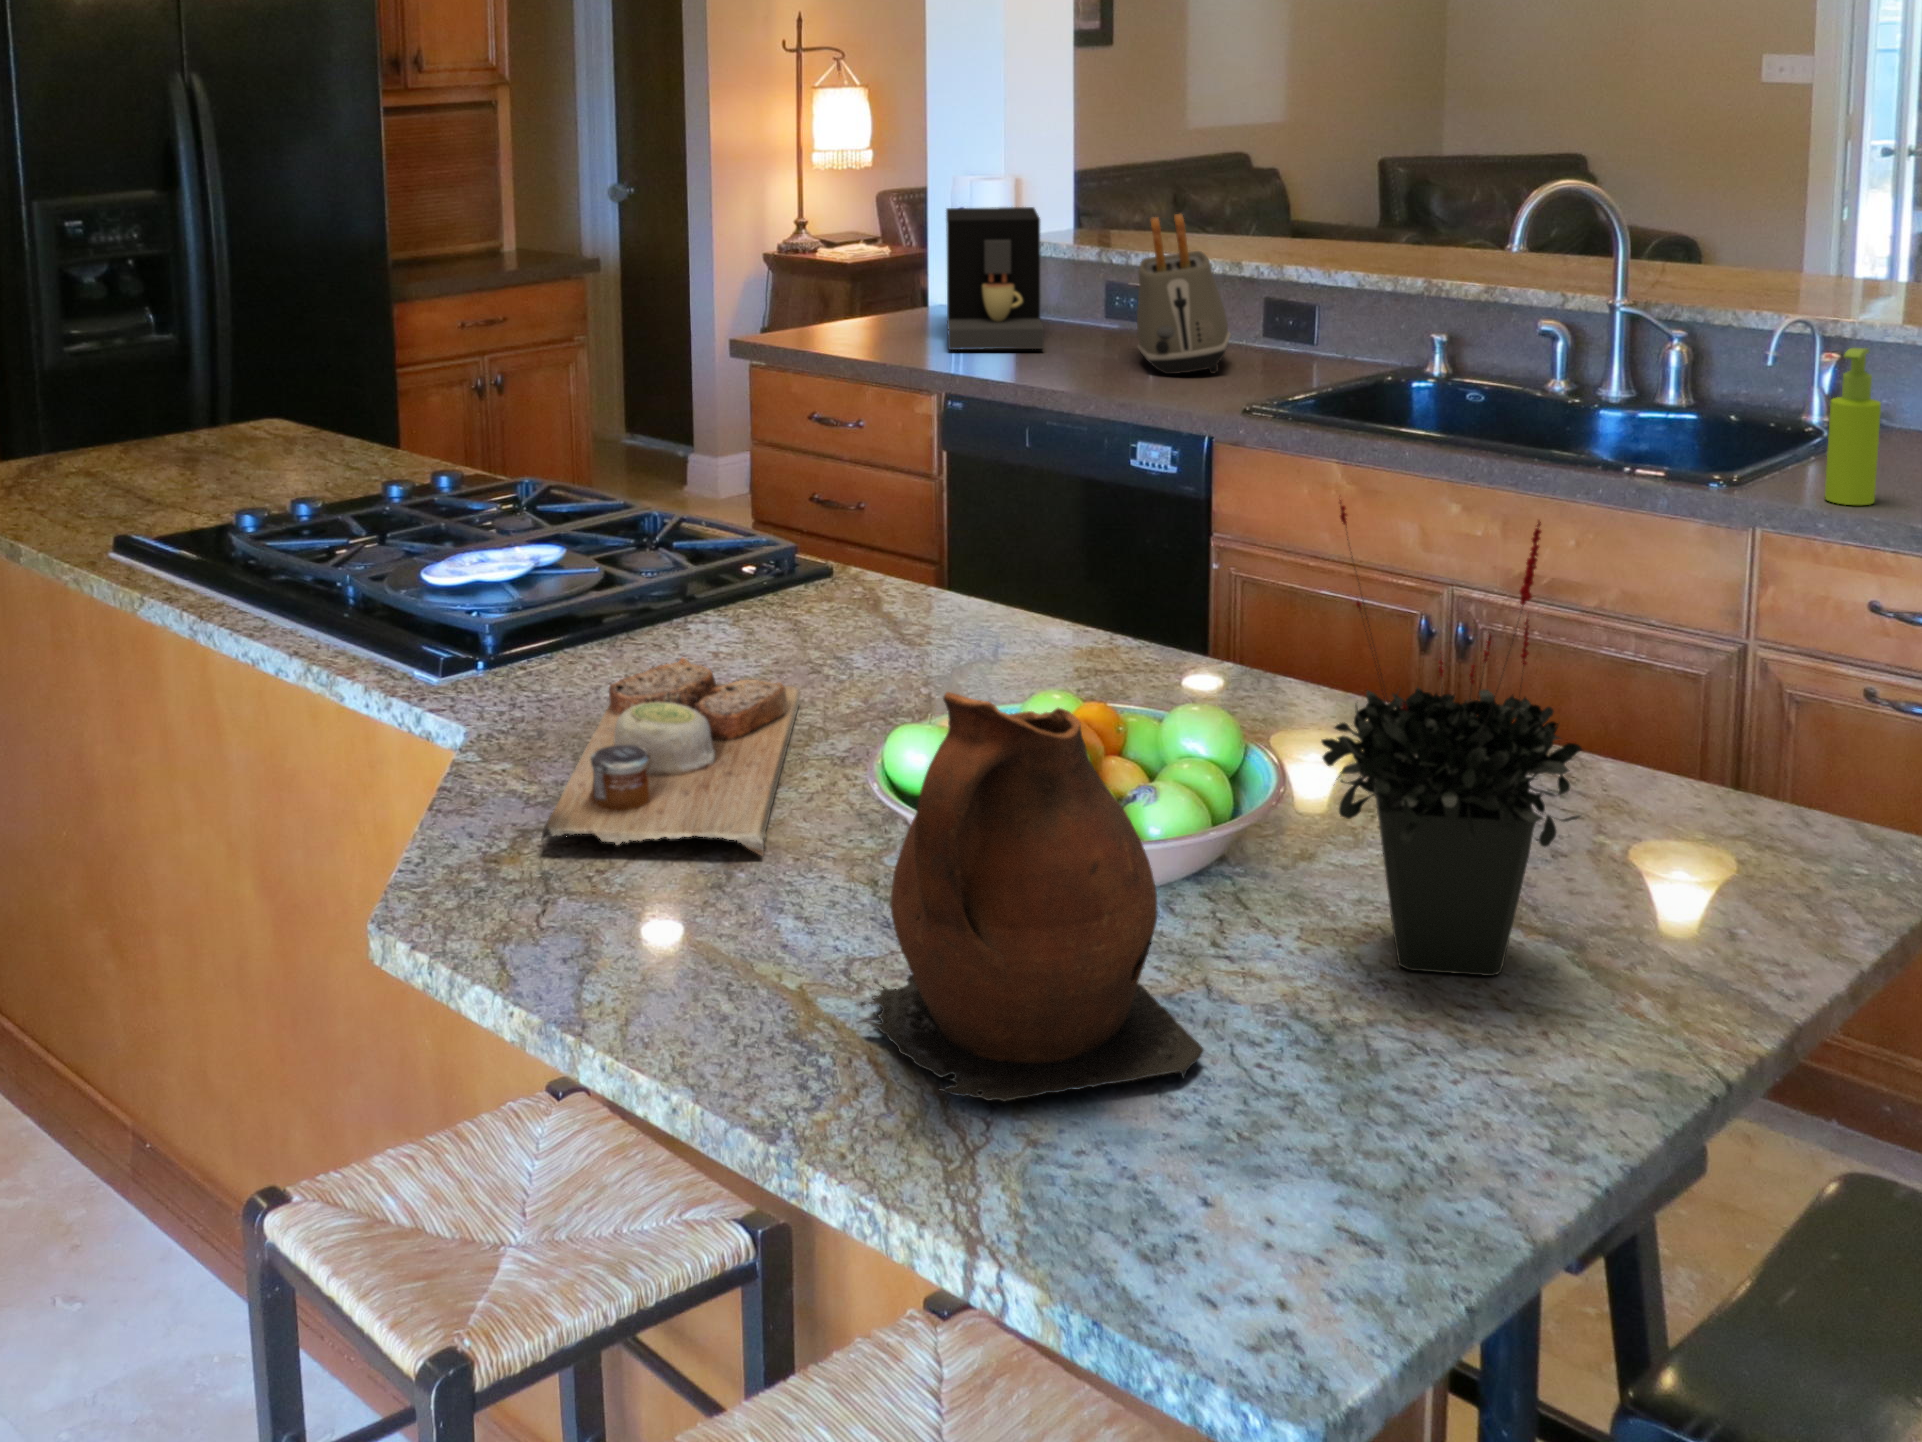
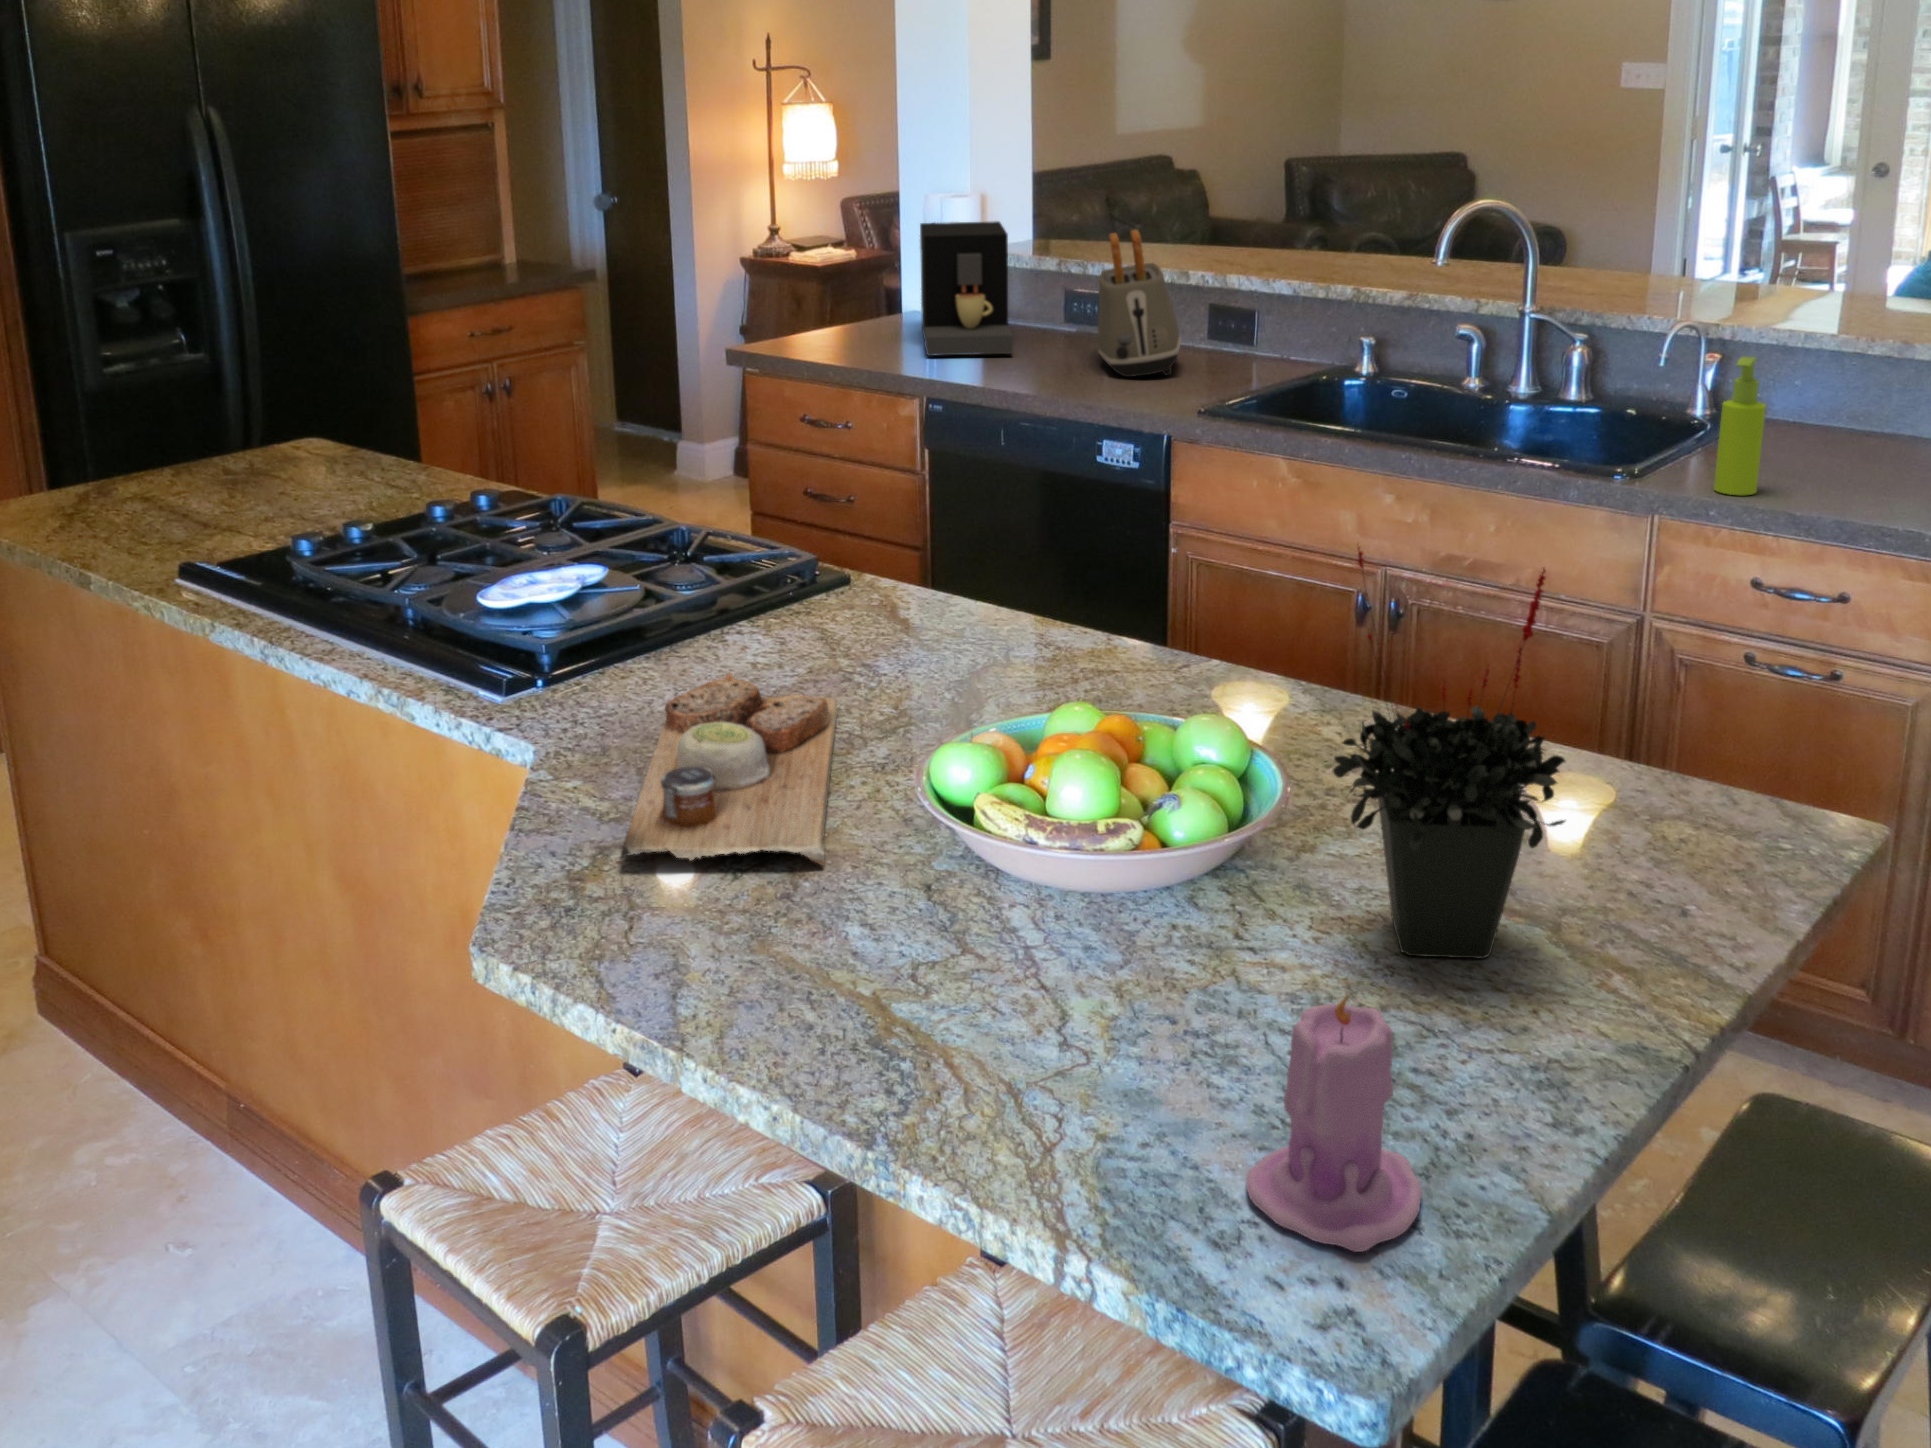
ceramic pitcher: present [860,692,1204,1102] -> none [931,739,1244,1100]
candle: none [1188,967,1388,1273] -> present [1246,990,1422,1252]

